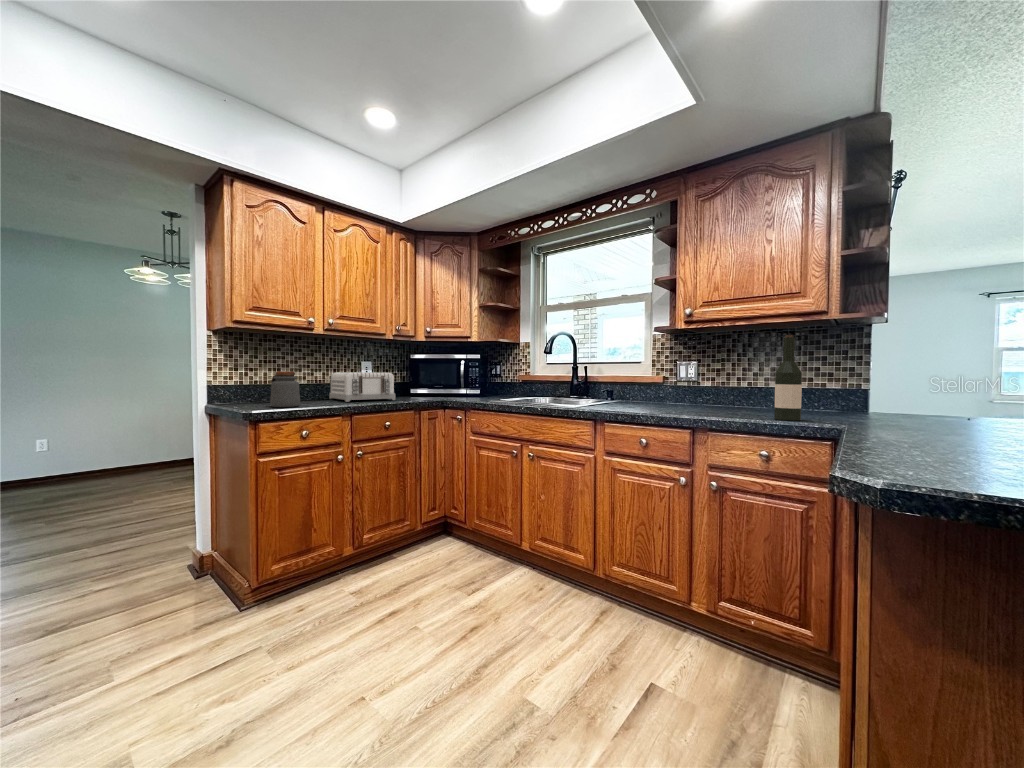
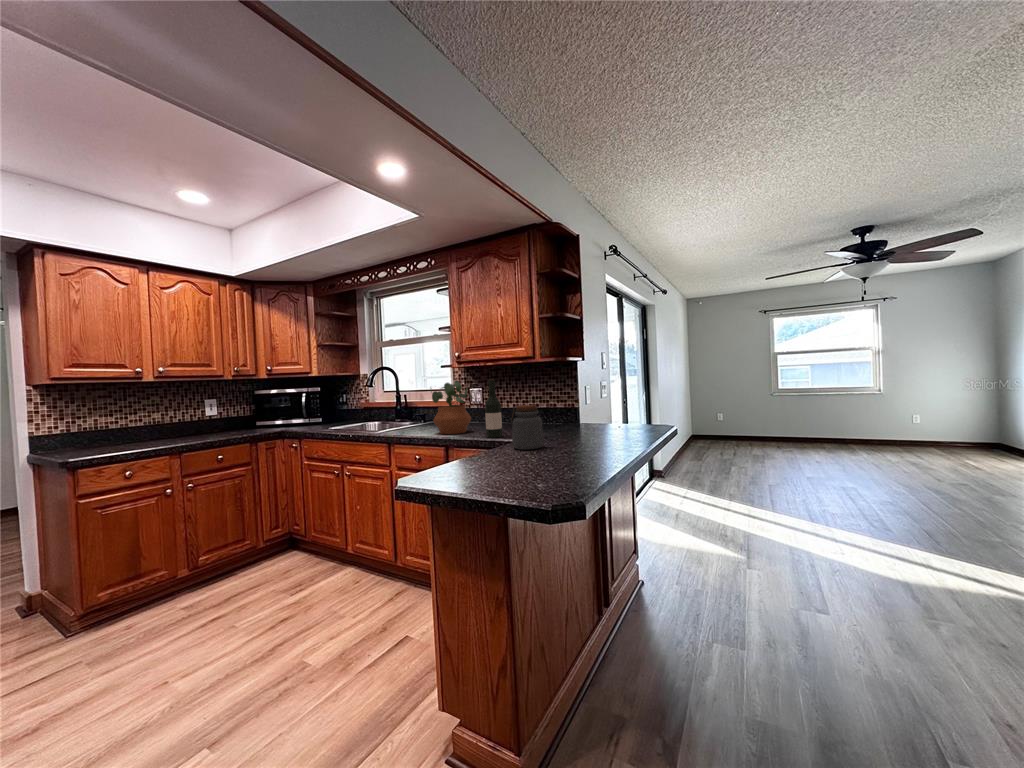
potted plant: none [665,341,726,413] -> present [431,381,474,434]
jar: present [270,371,300,407] -> present [511,405,544,450]
toaster: present [329,372,395,402] -> none [167,411,233,441]

